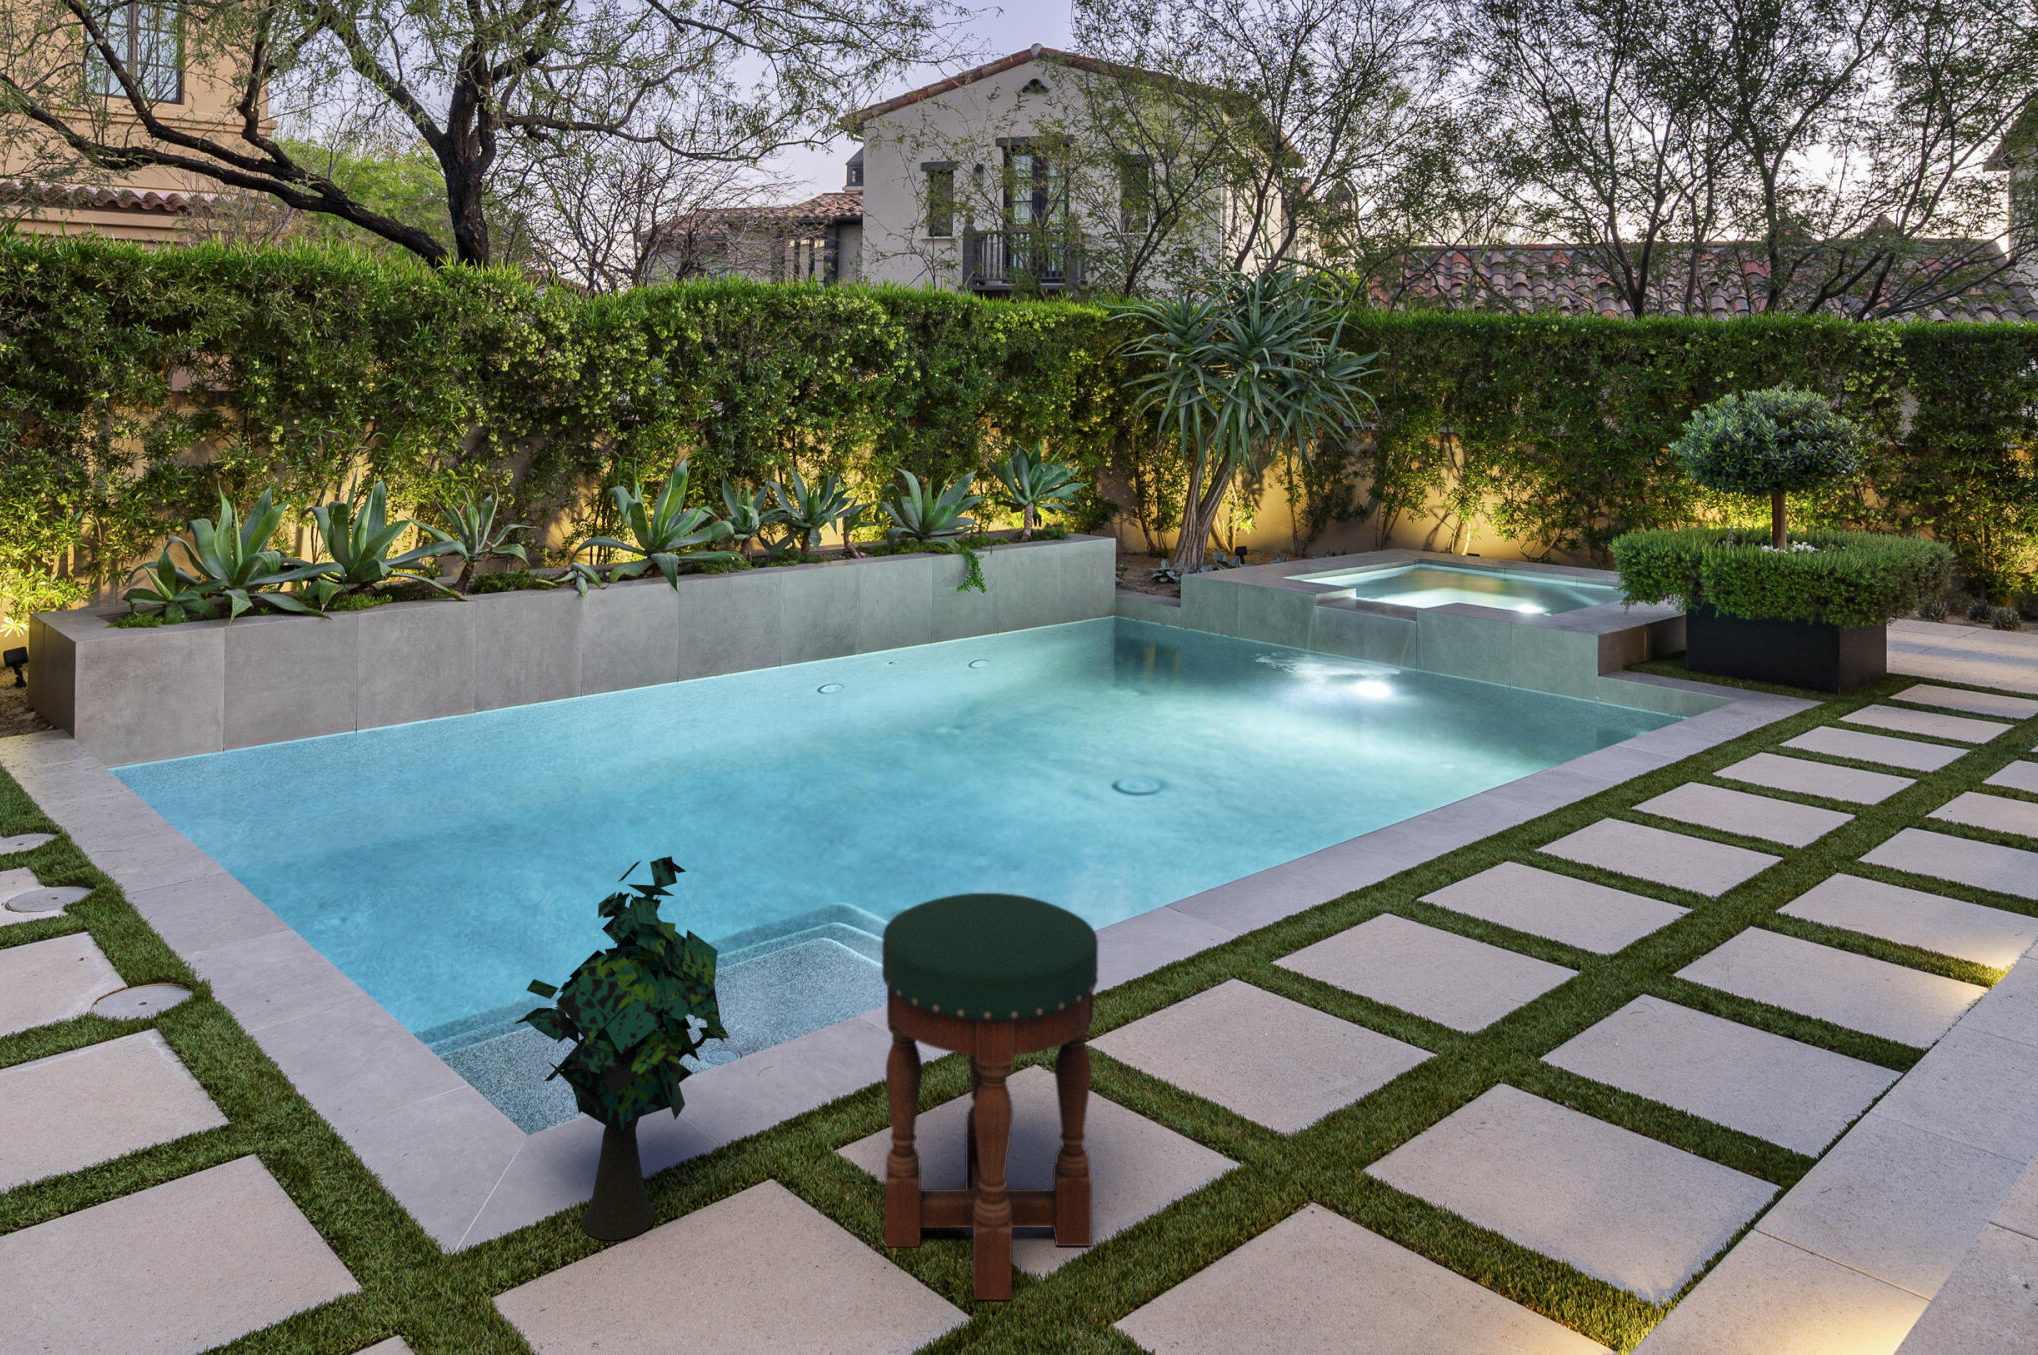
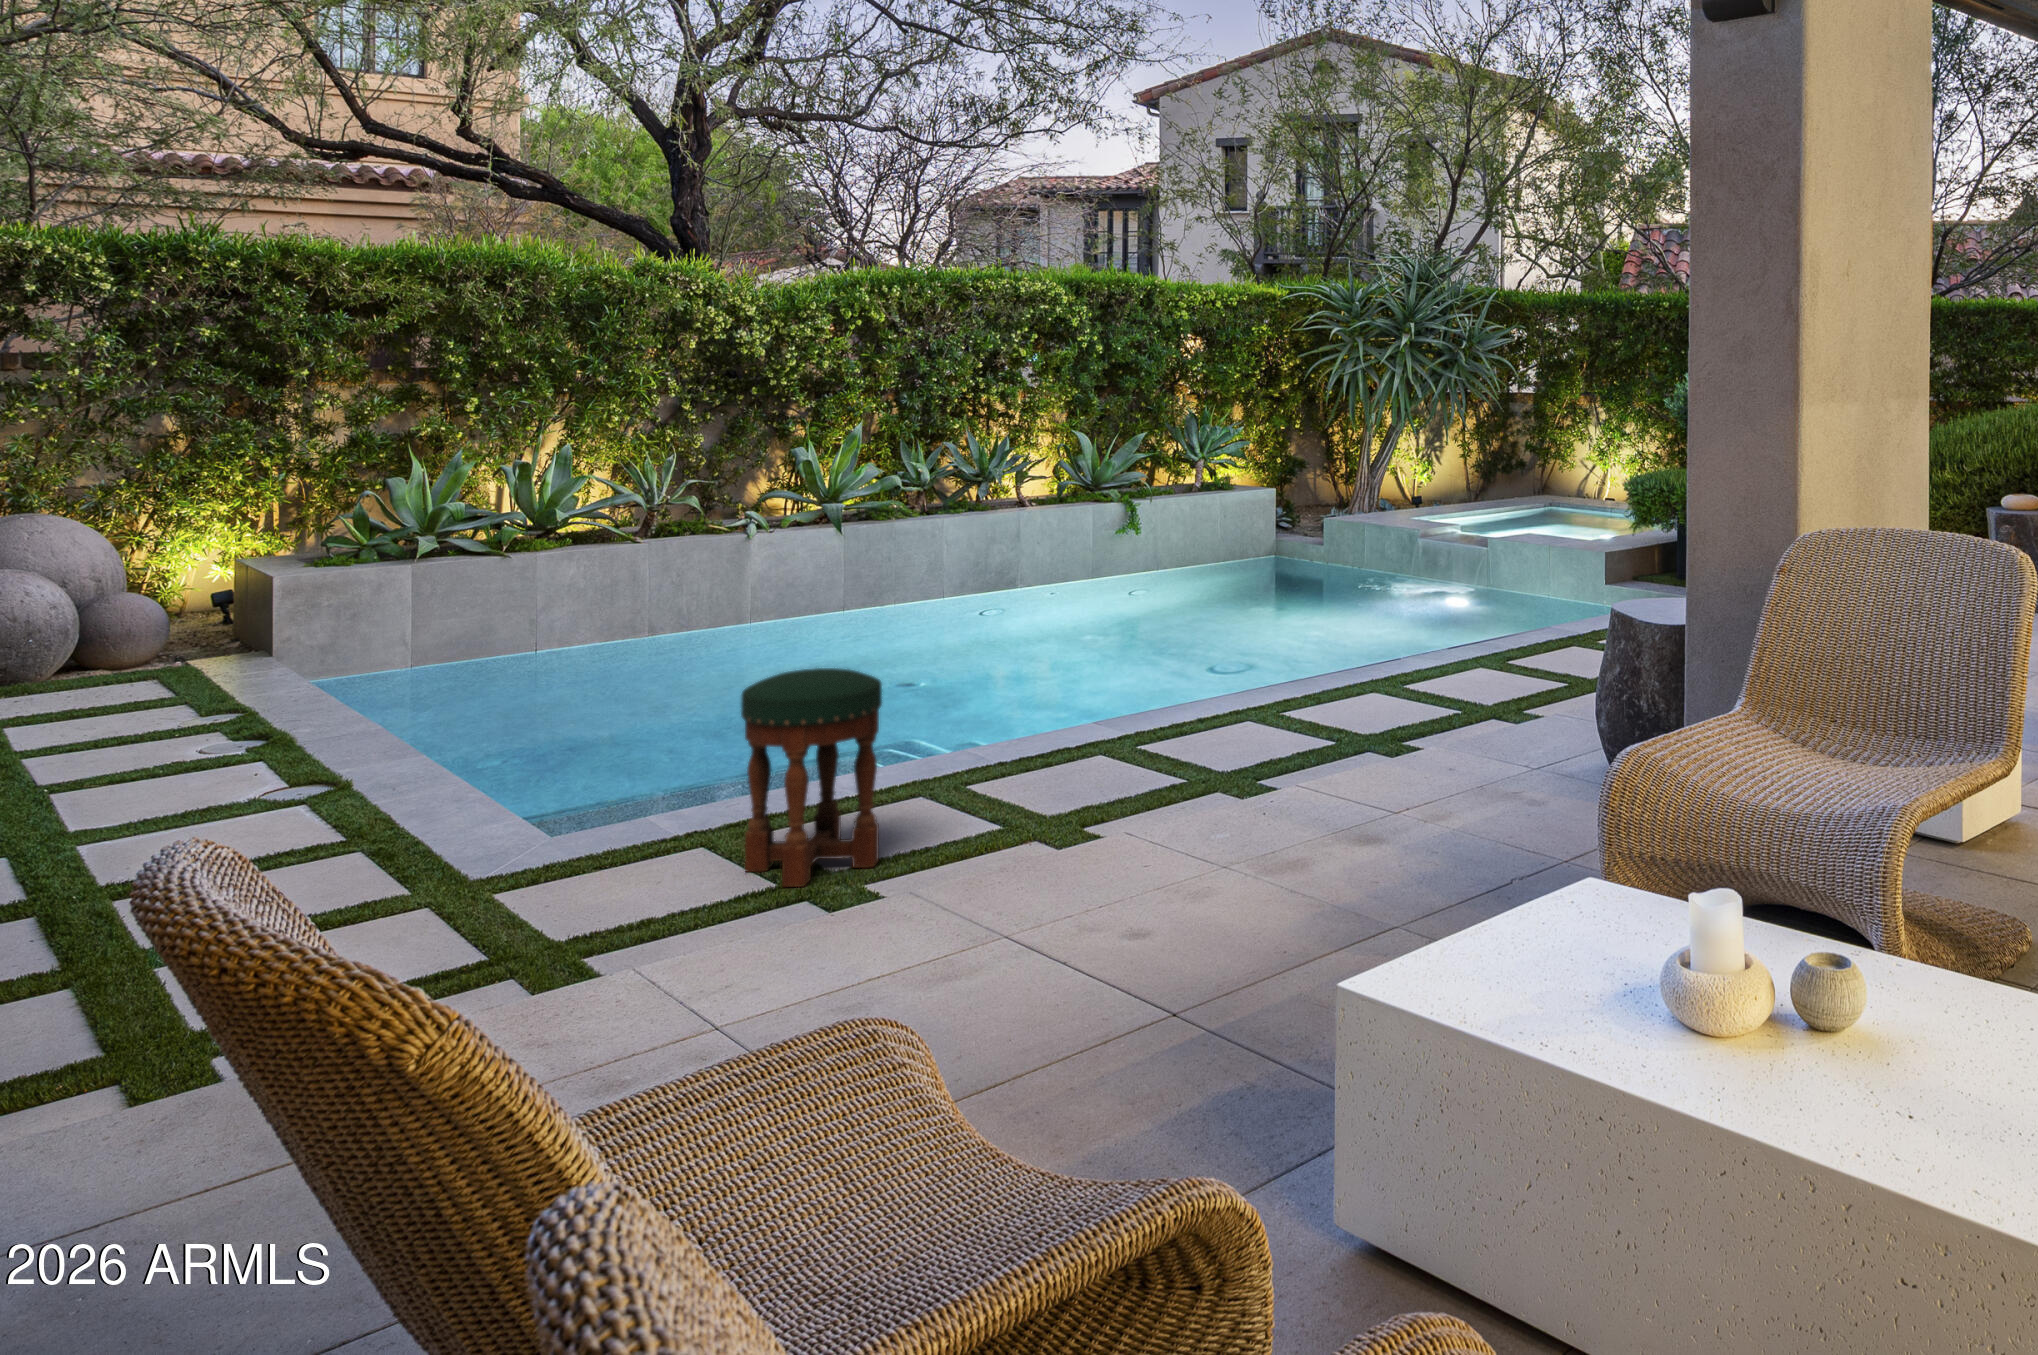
decorative plant: present [515,856,730,1240] -> none [507,649,657,875]

